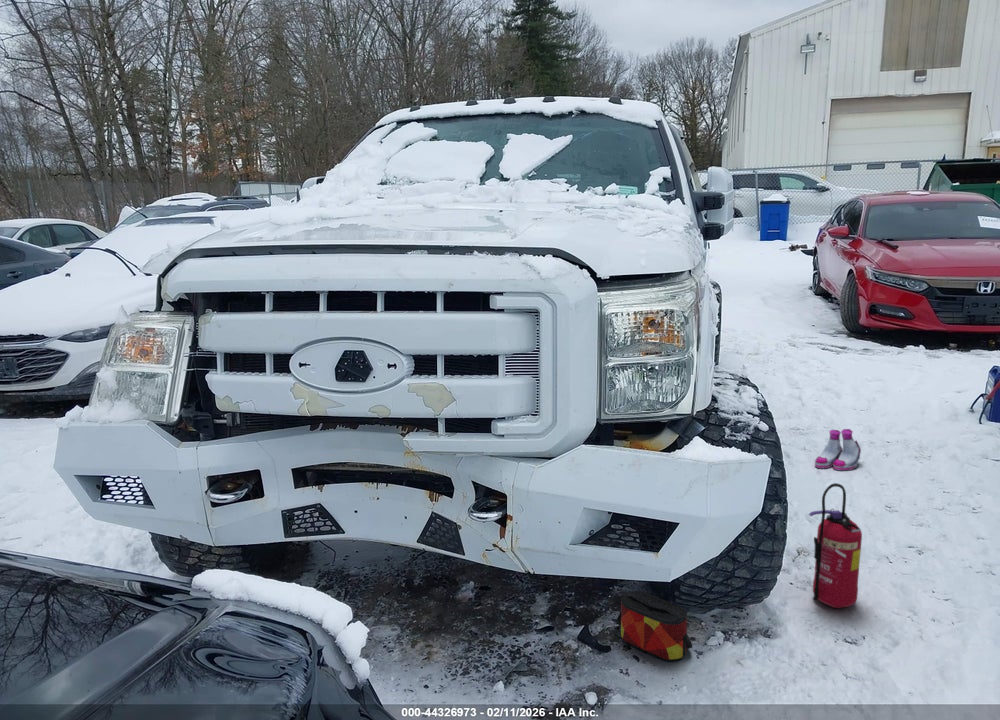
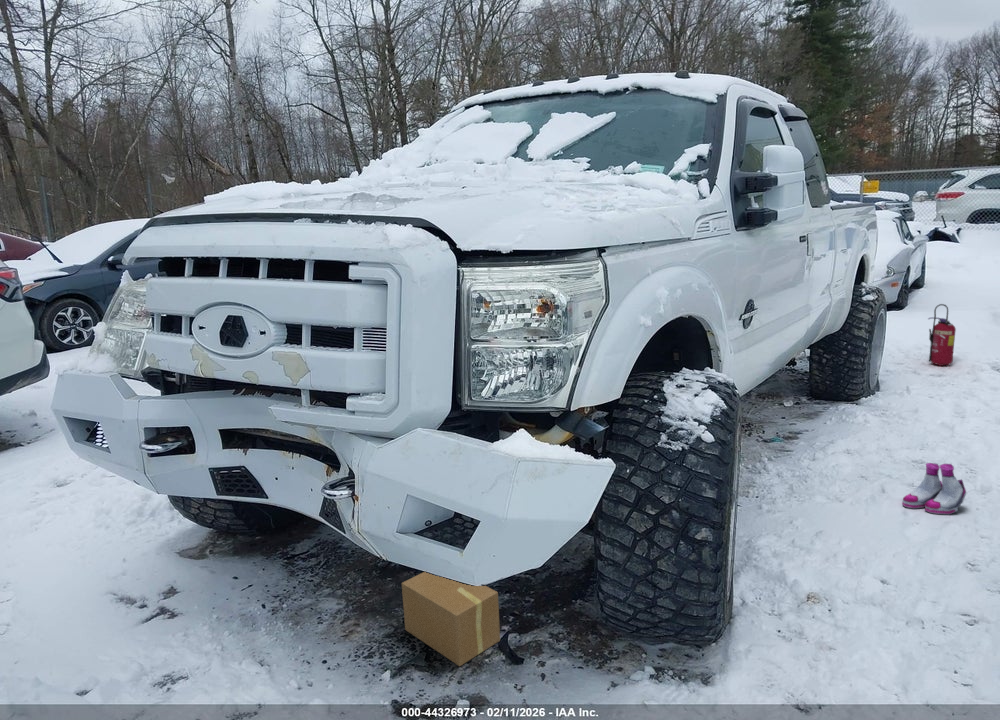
fire extinguisher: present [809,483,862,608] -> present [929,304,956,366]
cardboard box: none [480,573,576,665] -> present [402,572,500,666]
bag: present [616,591,692,661] -> none [542,604,608,690]

